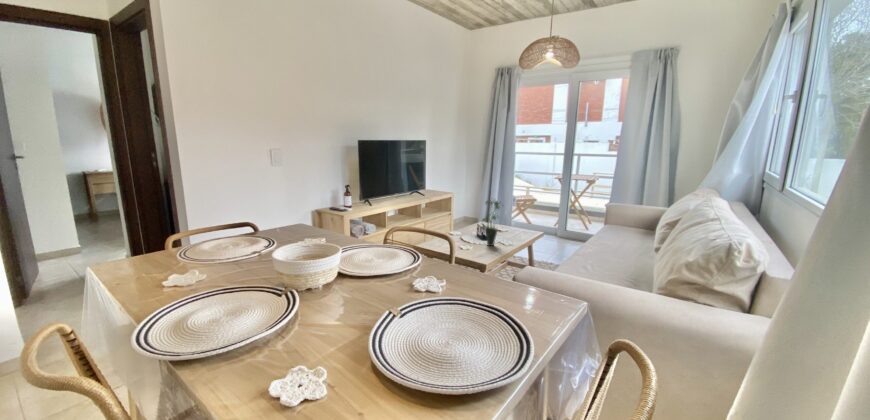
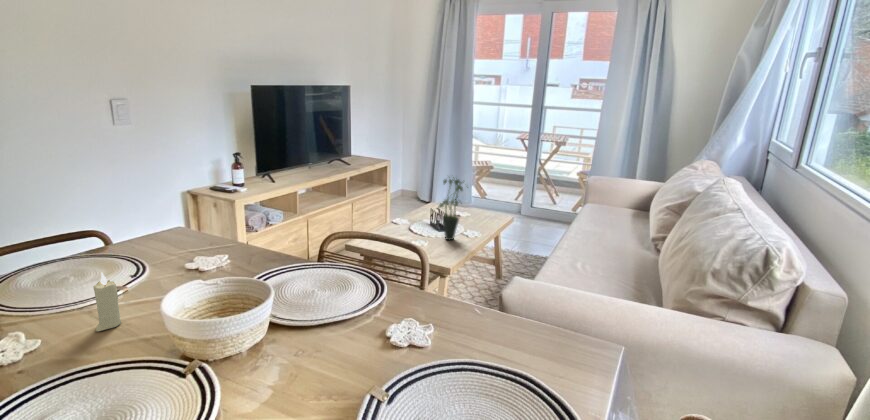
candle: none [232,233,248,271] -> present [93,273,121,331]

